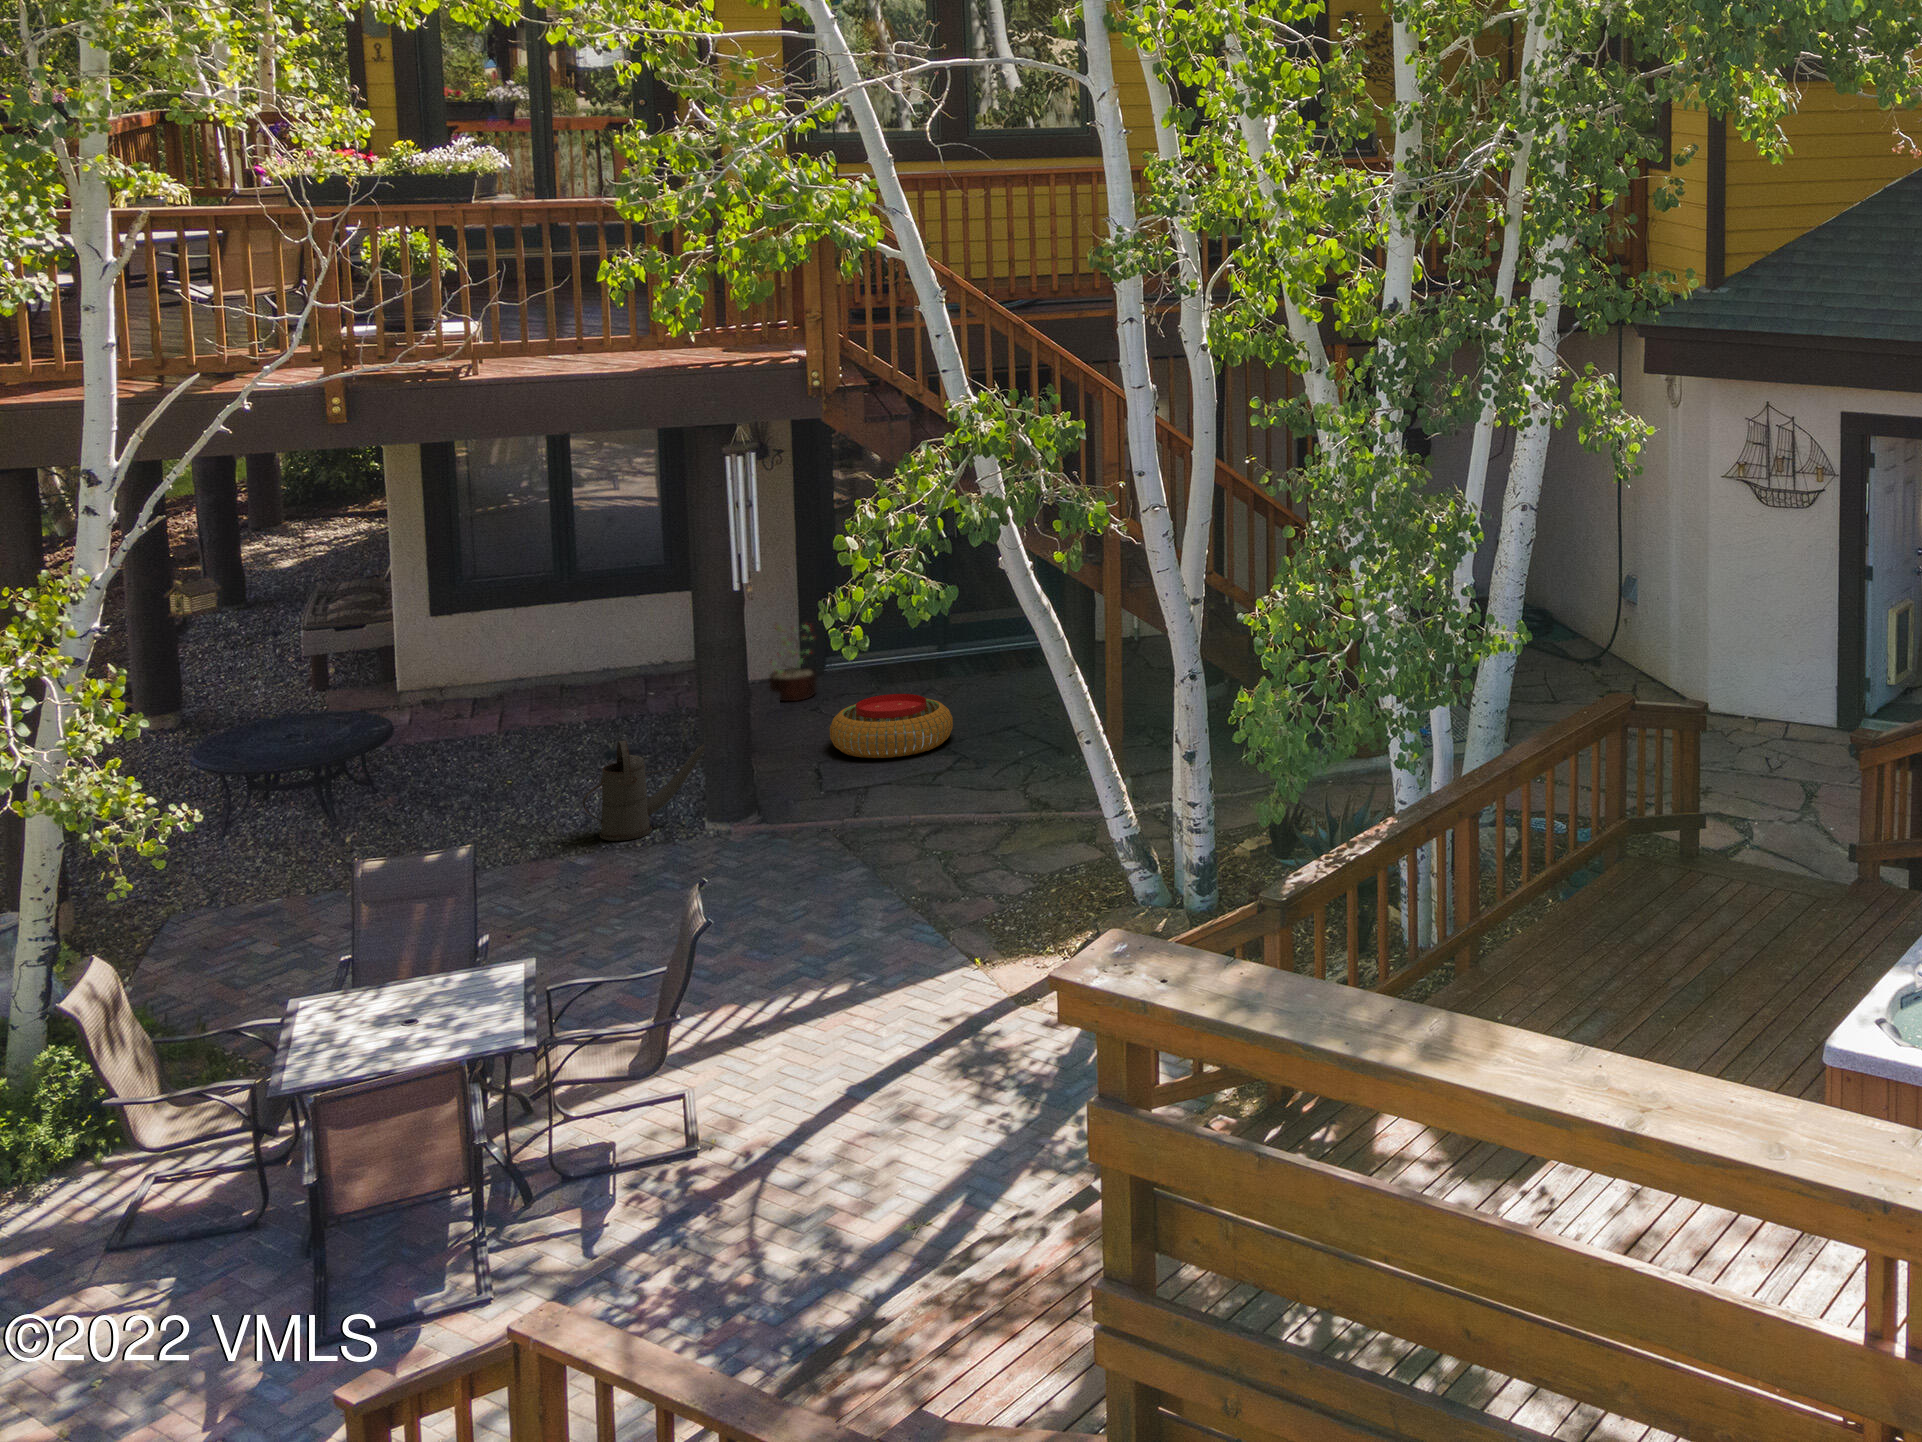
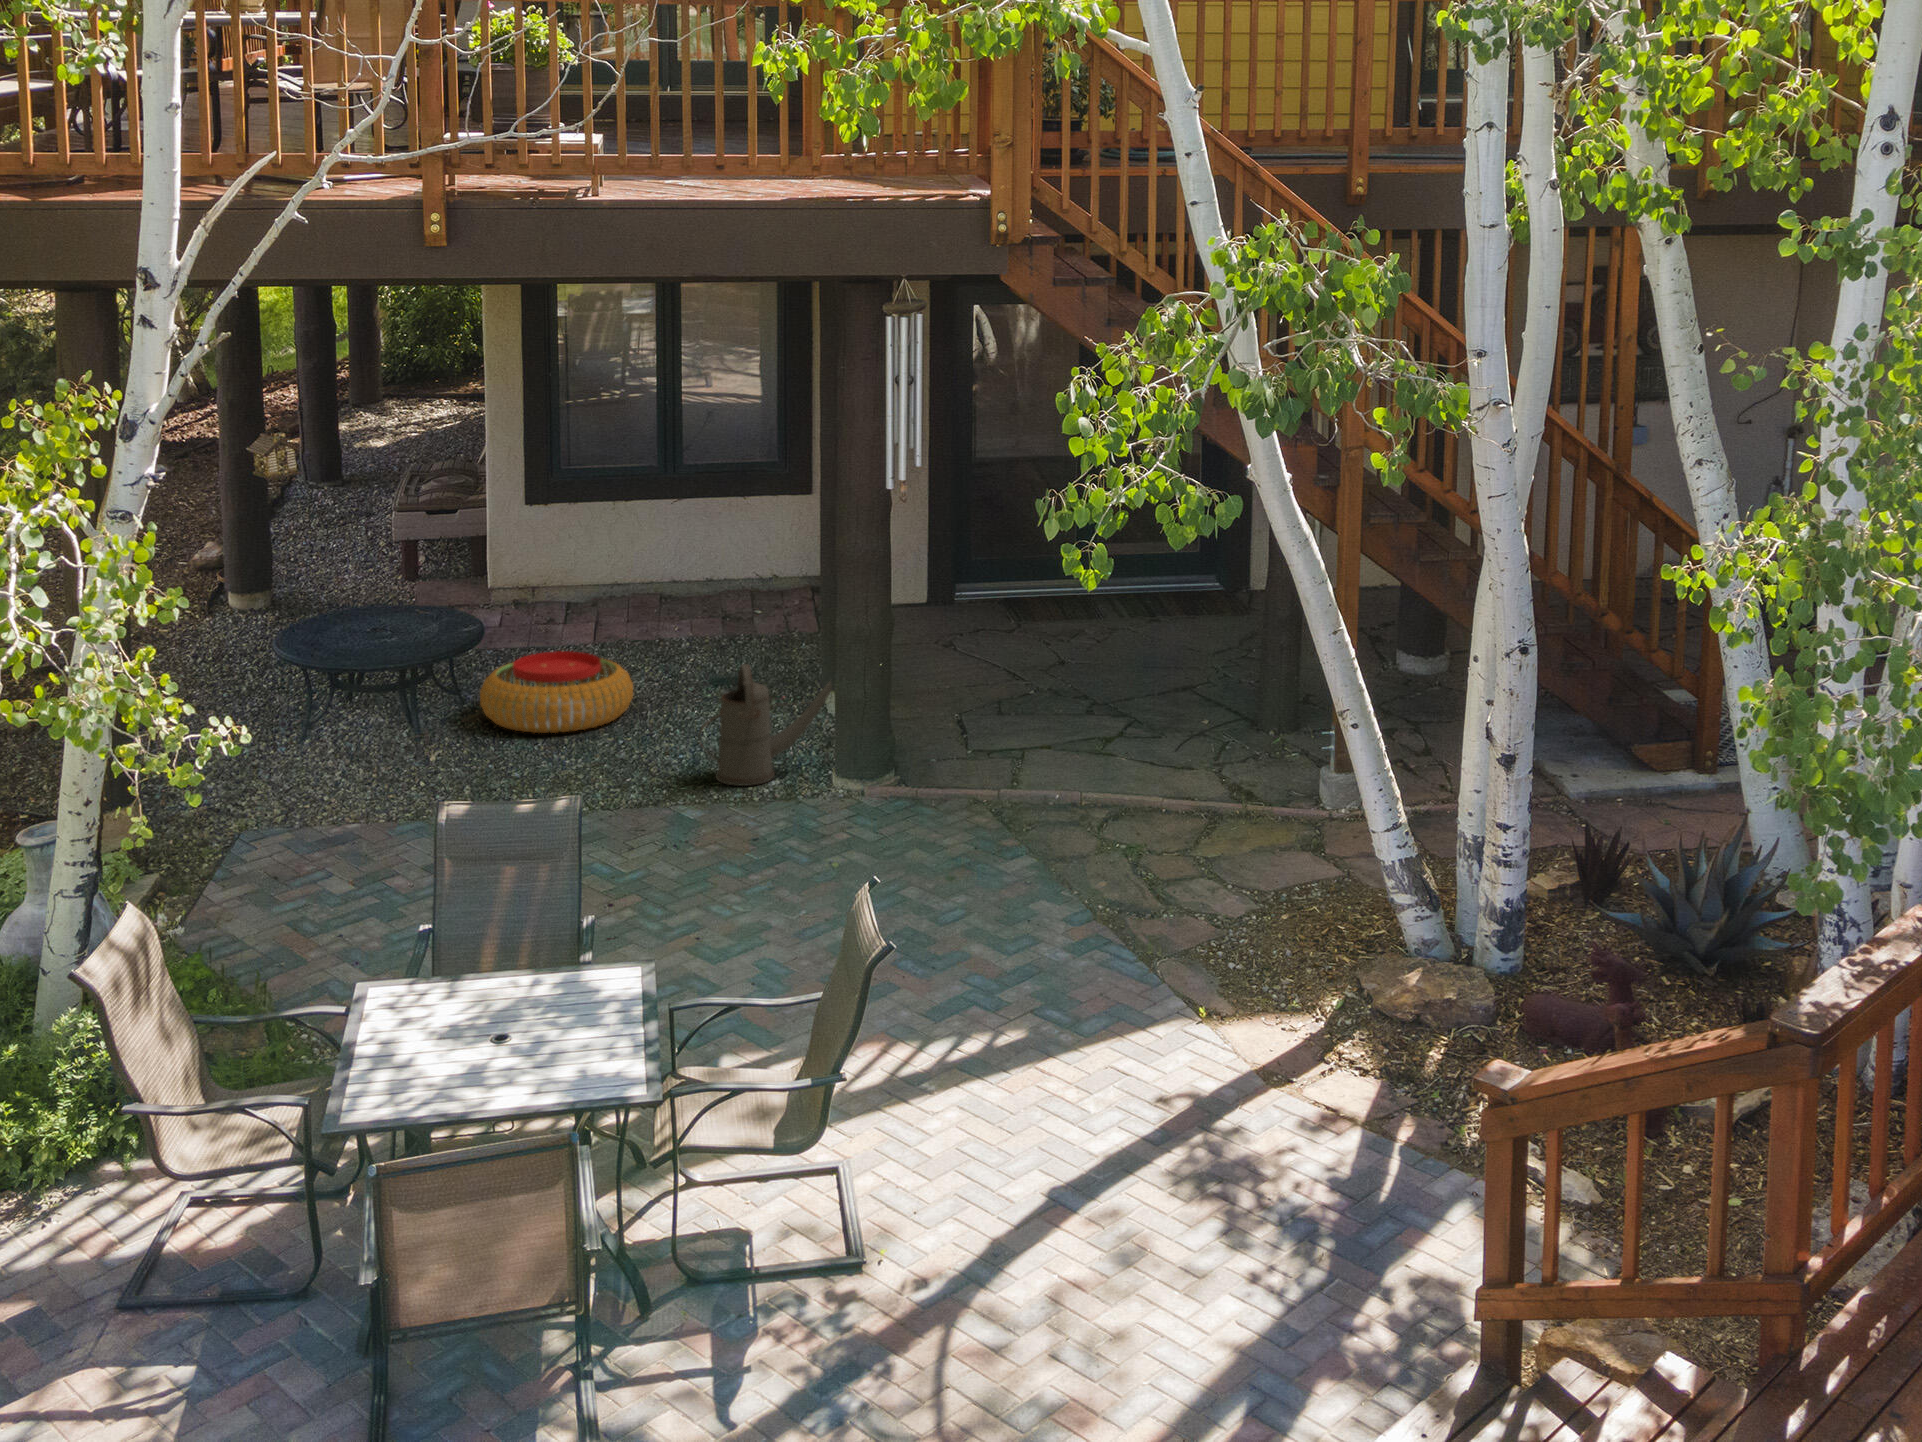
decorative plant: present [770,624,817,701] -> none [897,536,953,630]
pouf: present [830,694,953,758] -> present [480,651,633,733]

